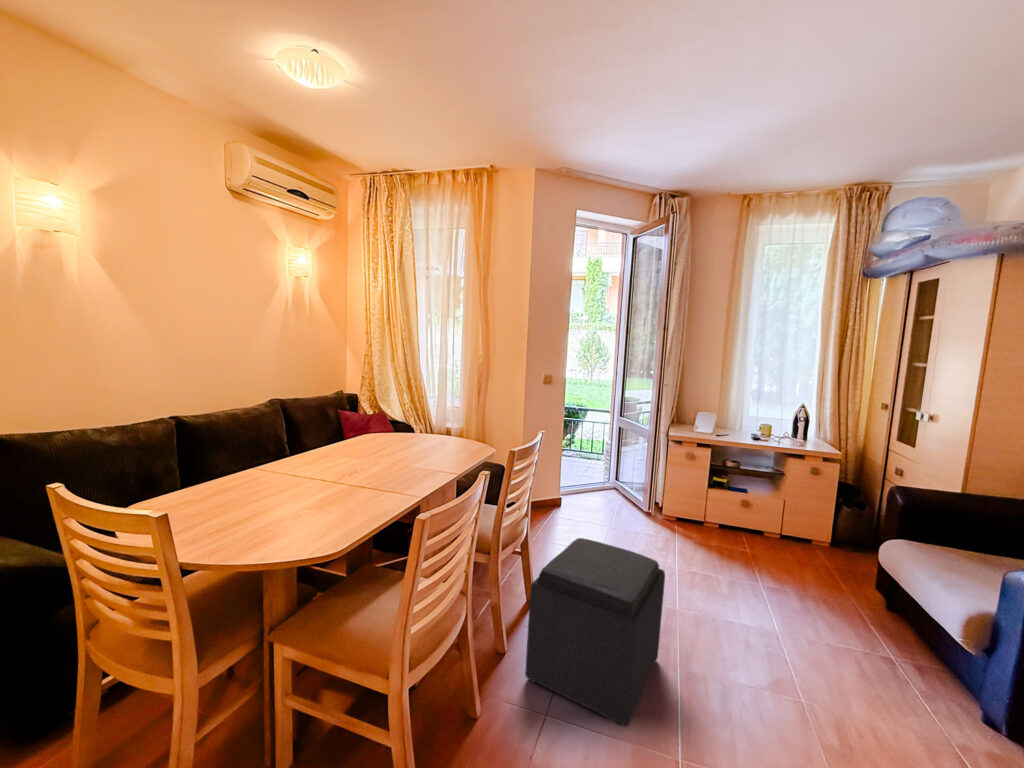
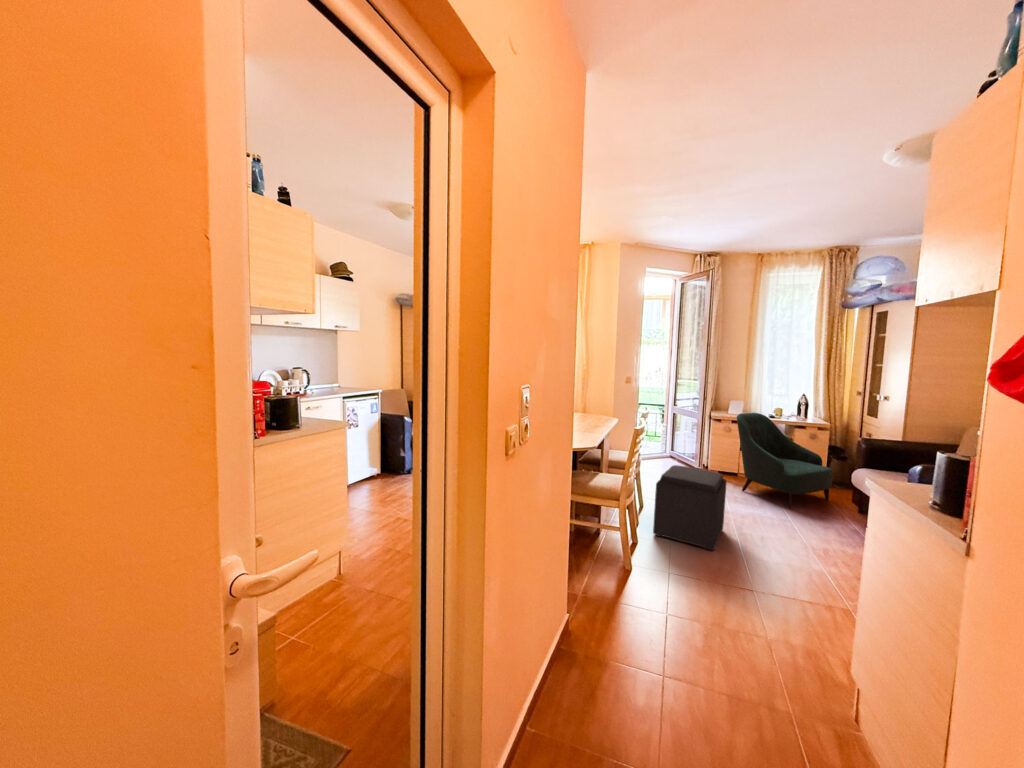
armchair: none [702,433,844,598] -> present [737,413,833,508]

